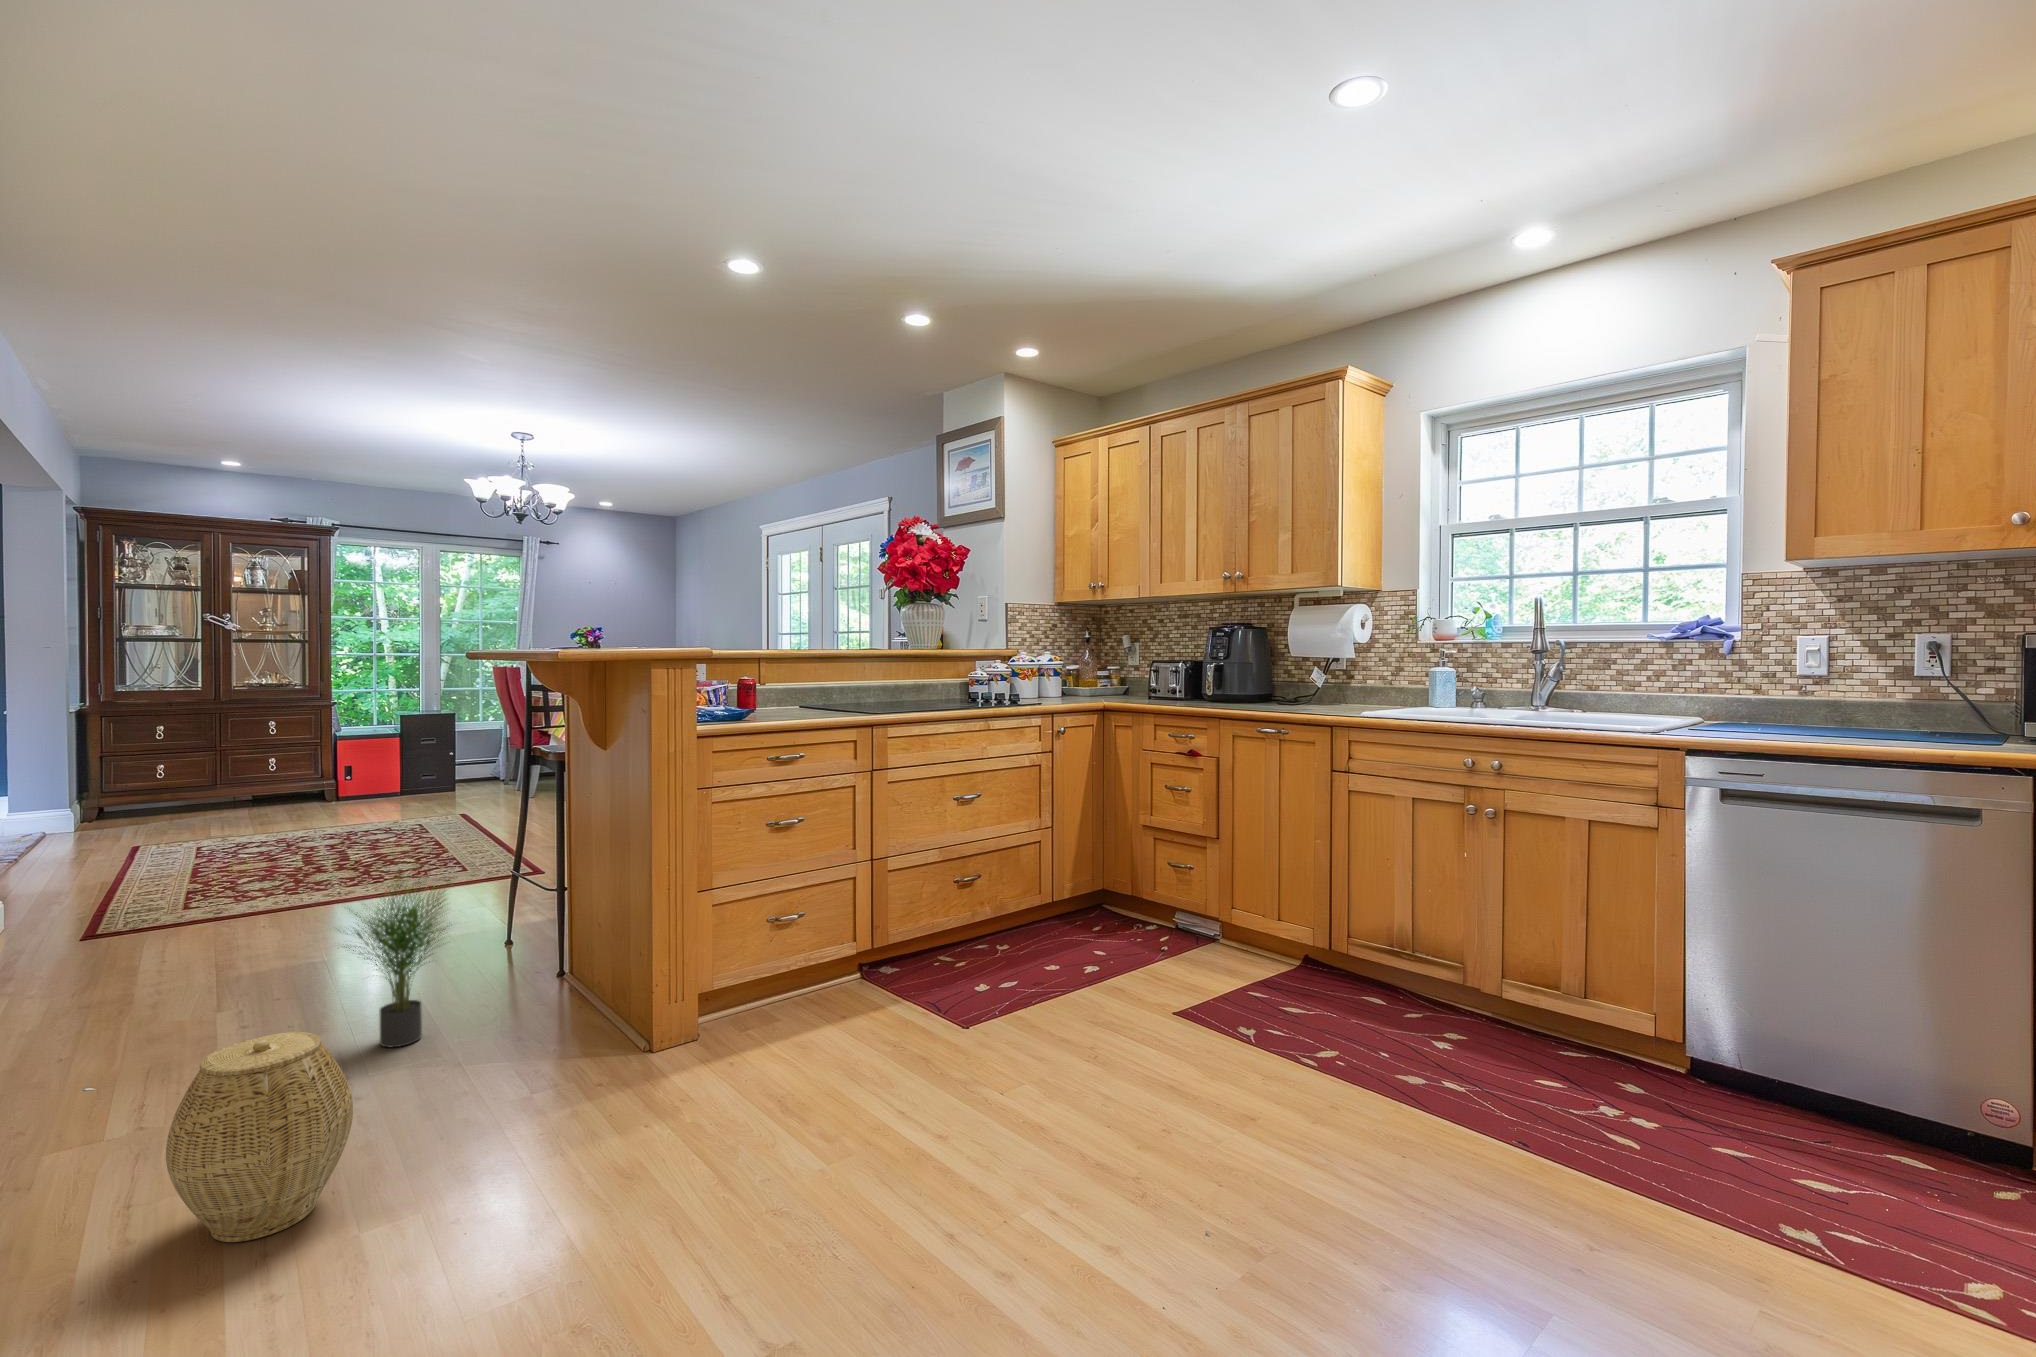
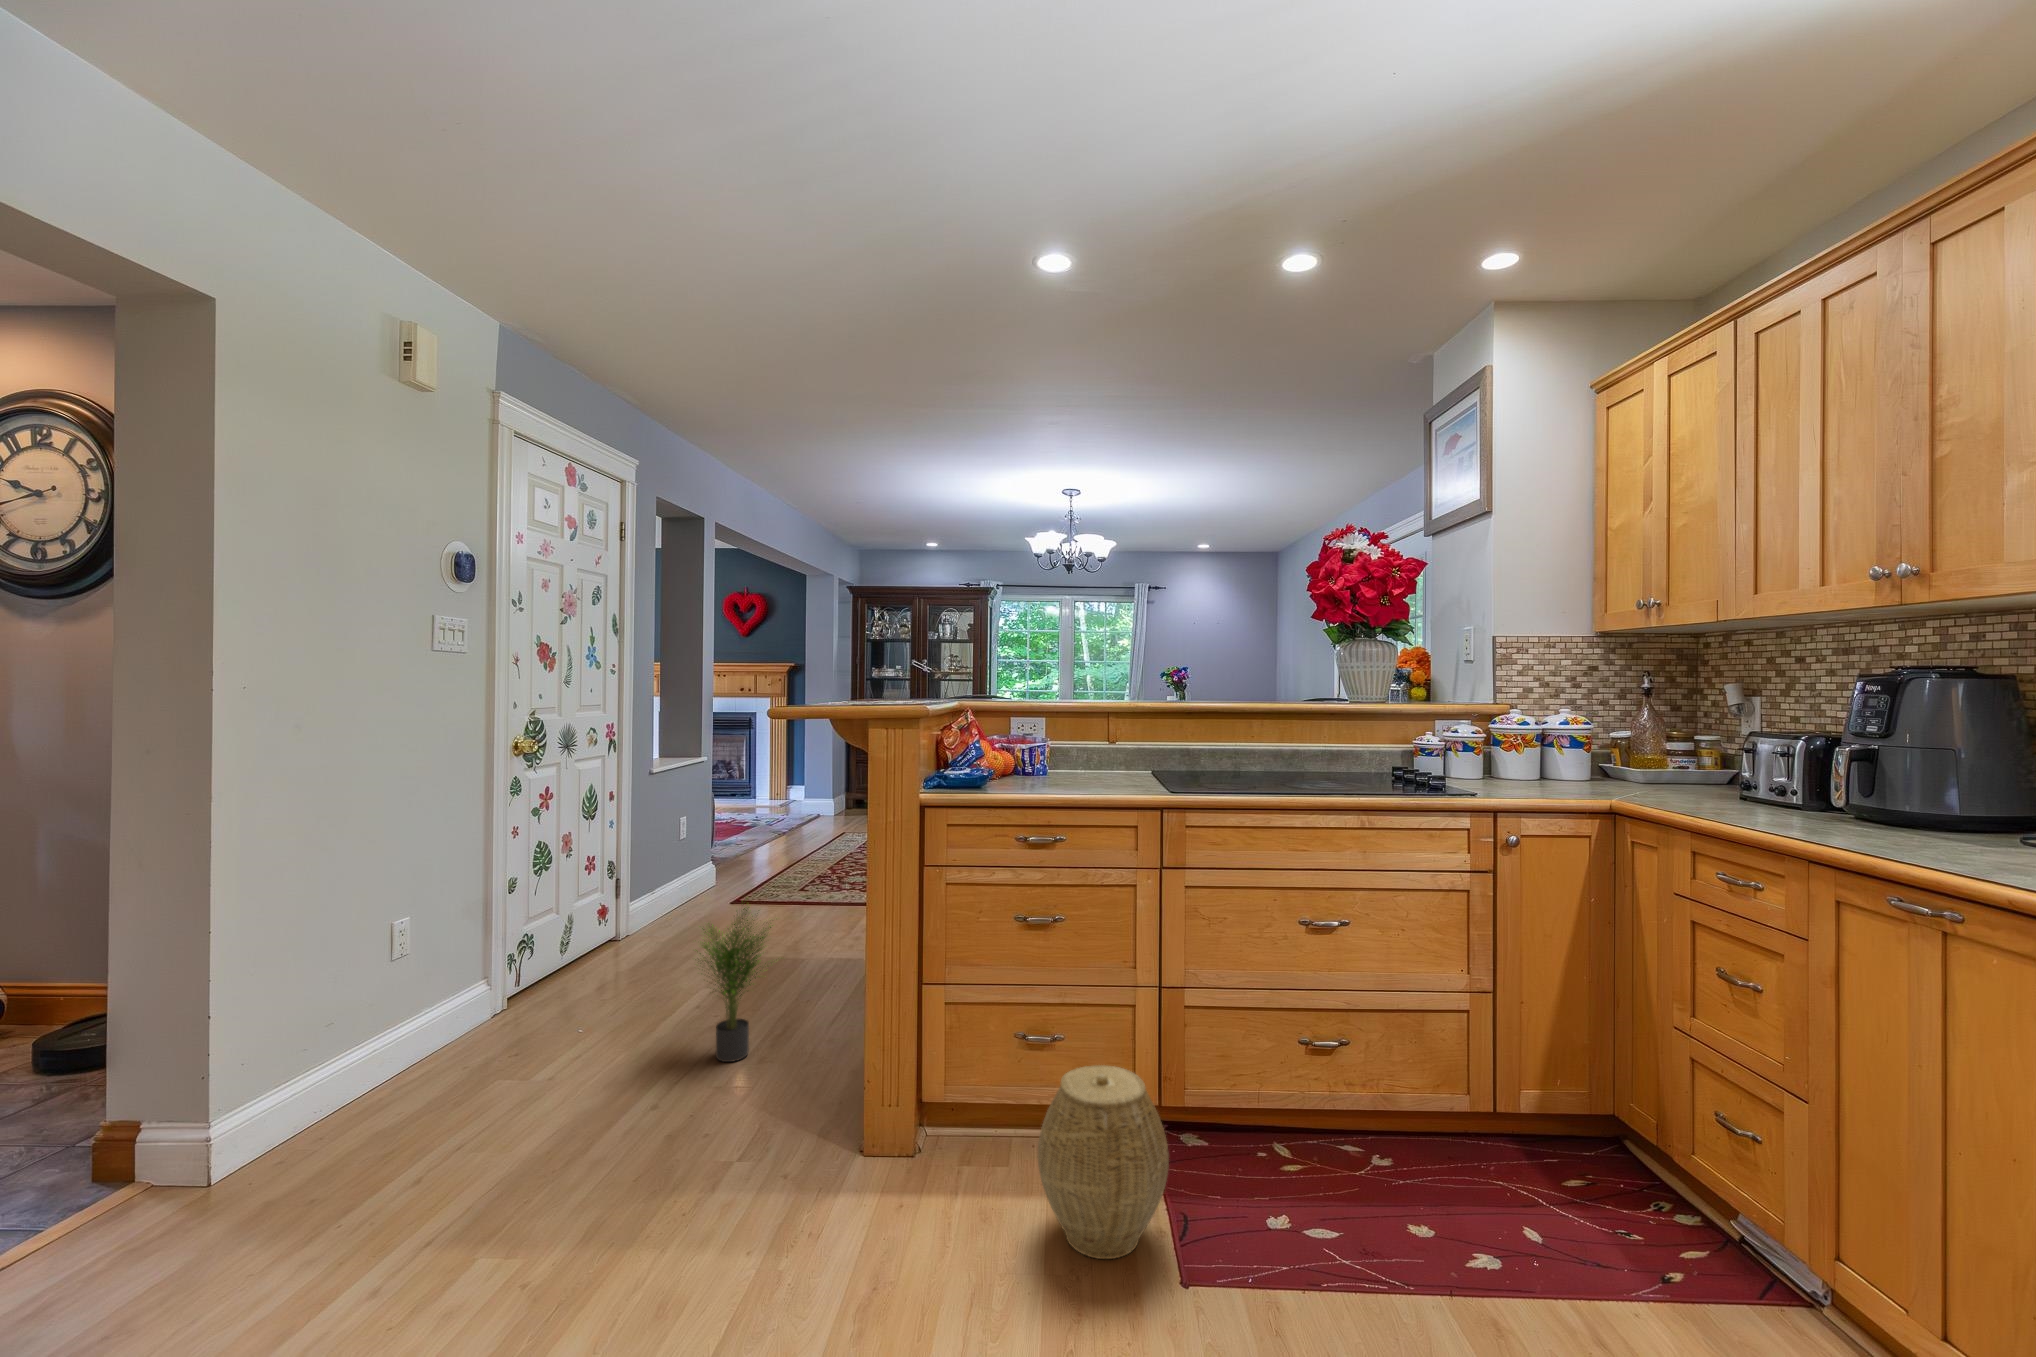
woven basket: present [166,1032,353,1242] -> present [1038,1065,1169,1259]

